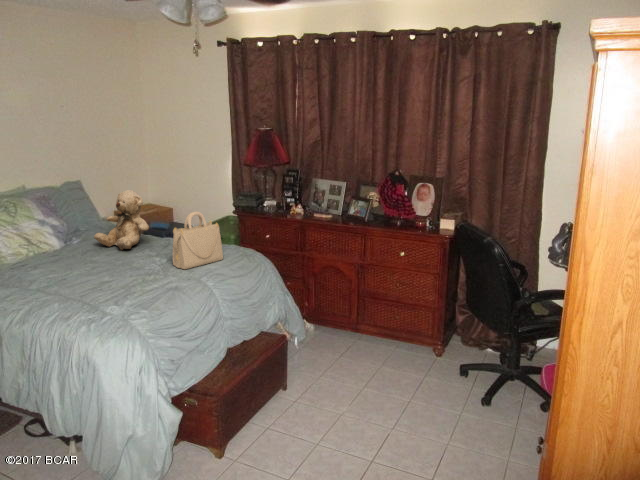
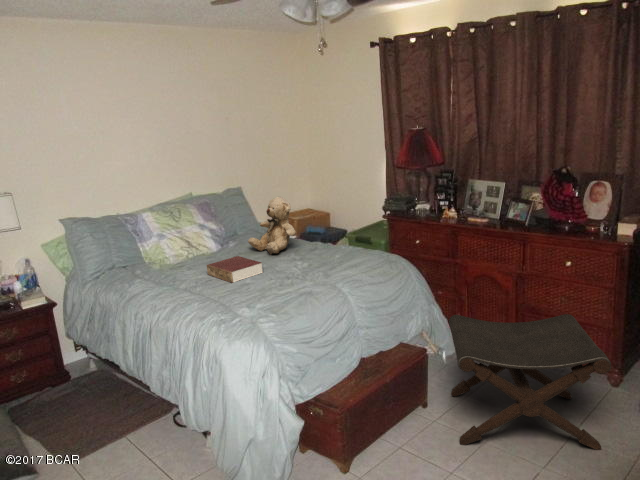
handbag: present [173,212,223,269] -> none [311,217,362,275]
book: none [51,252,119,280] -> present [207,256,263,283]
footstool: none [305,296,439,417] -> present [449,314,611,450]

